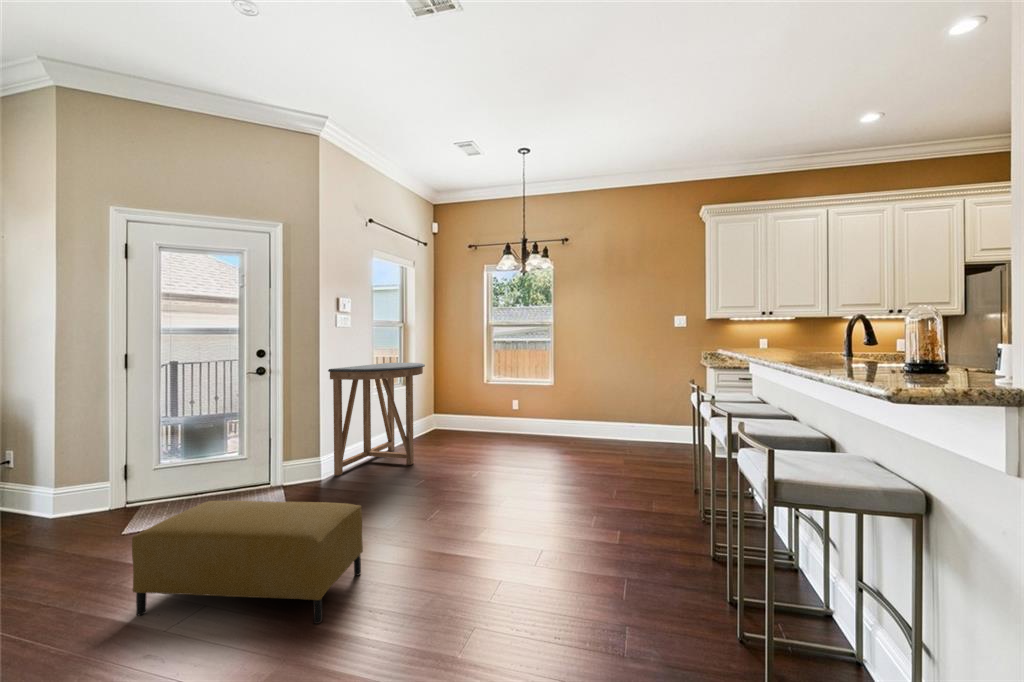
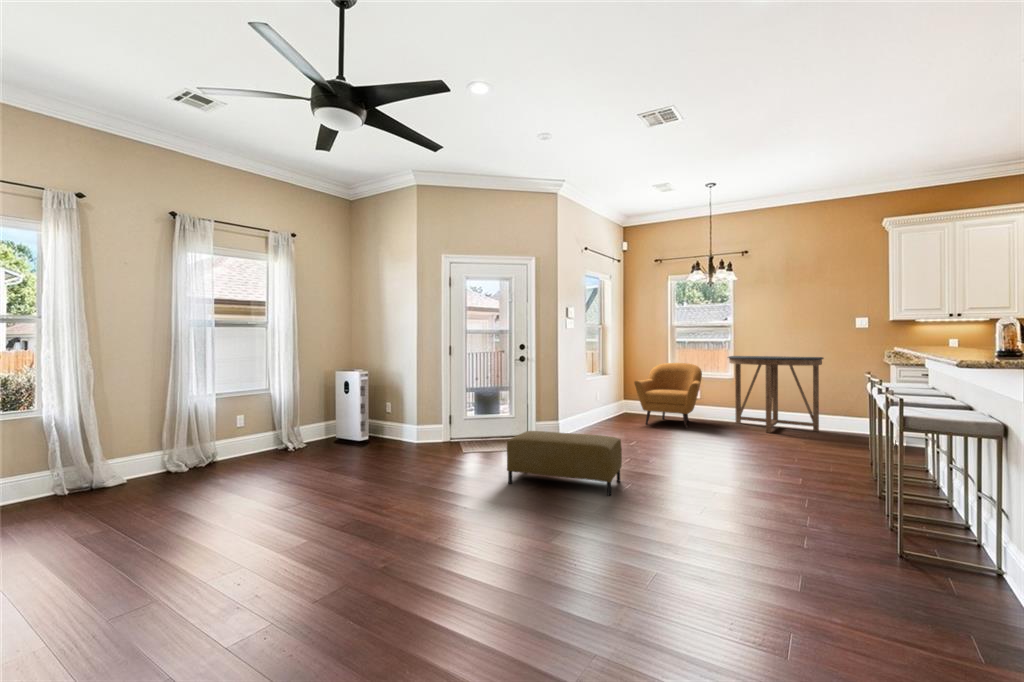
console table: present [328,363,425,475] -> present [728,356,824,433]
armchair: none [437,368,519,449] -> present [634,363,702,427]

